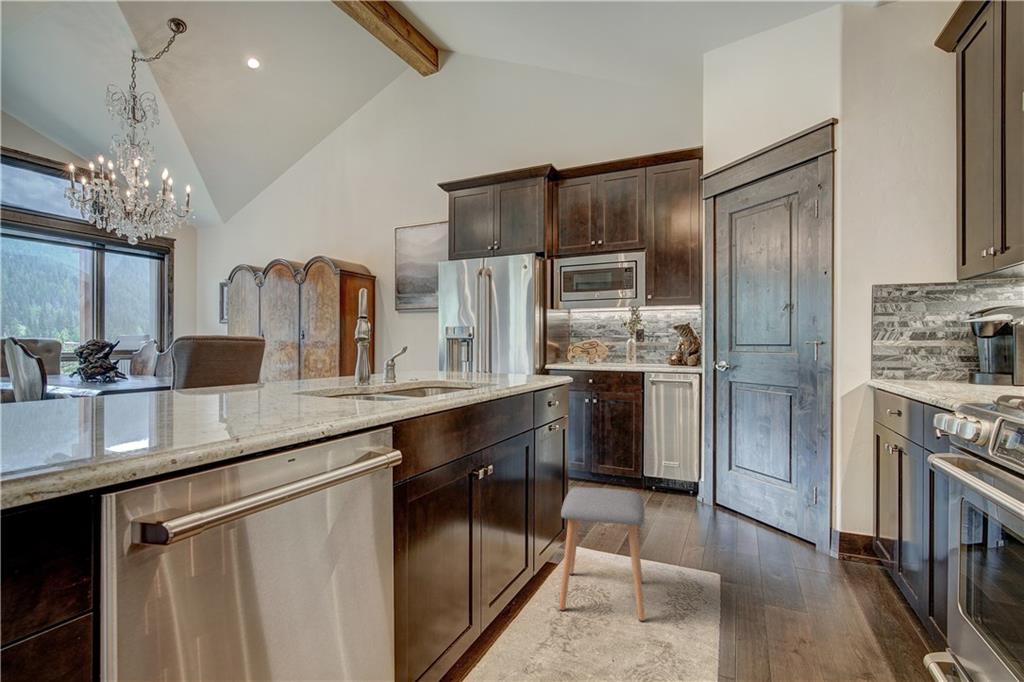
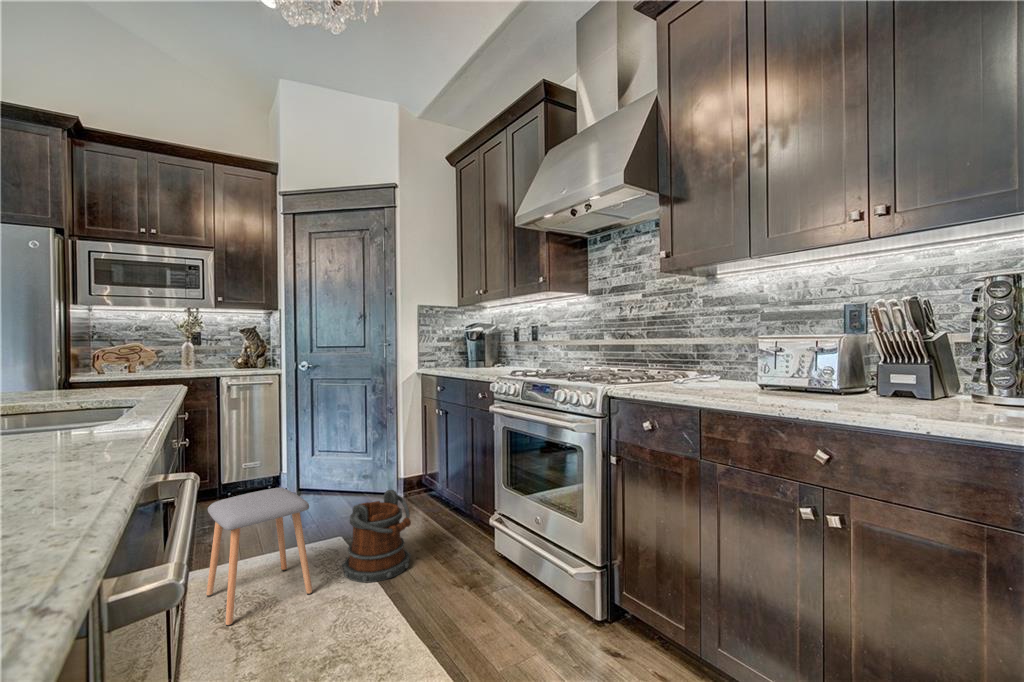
bucket: none [686,537,785,658] -> present [342,490,411,582]

